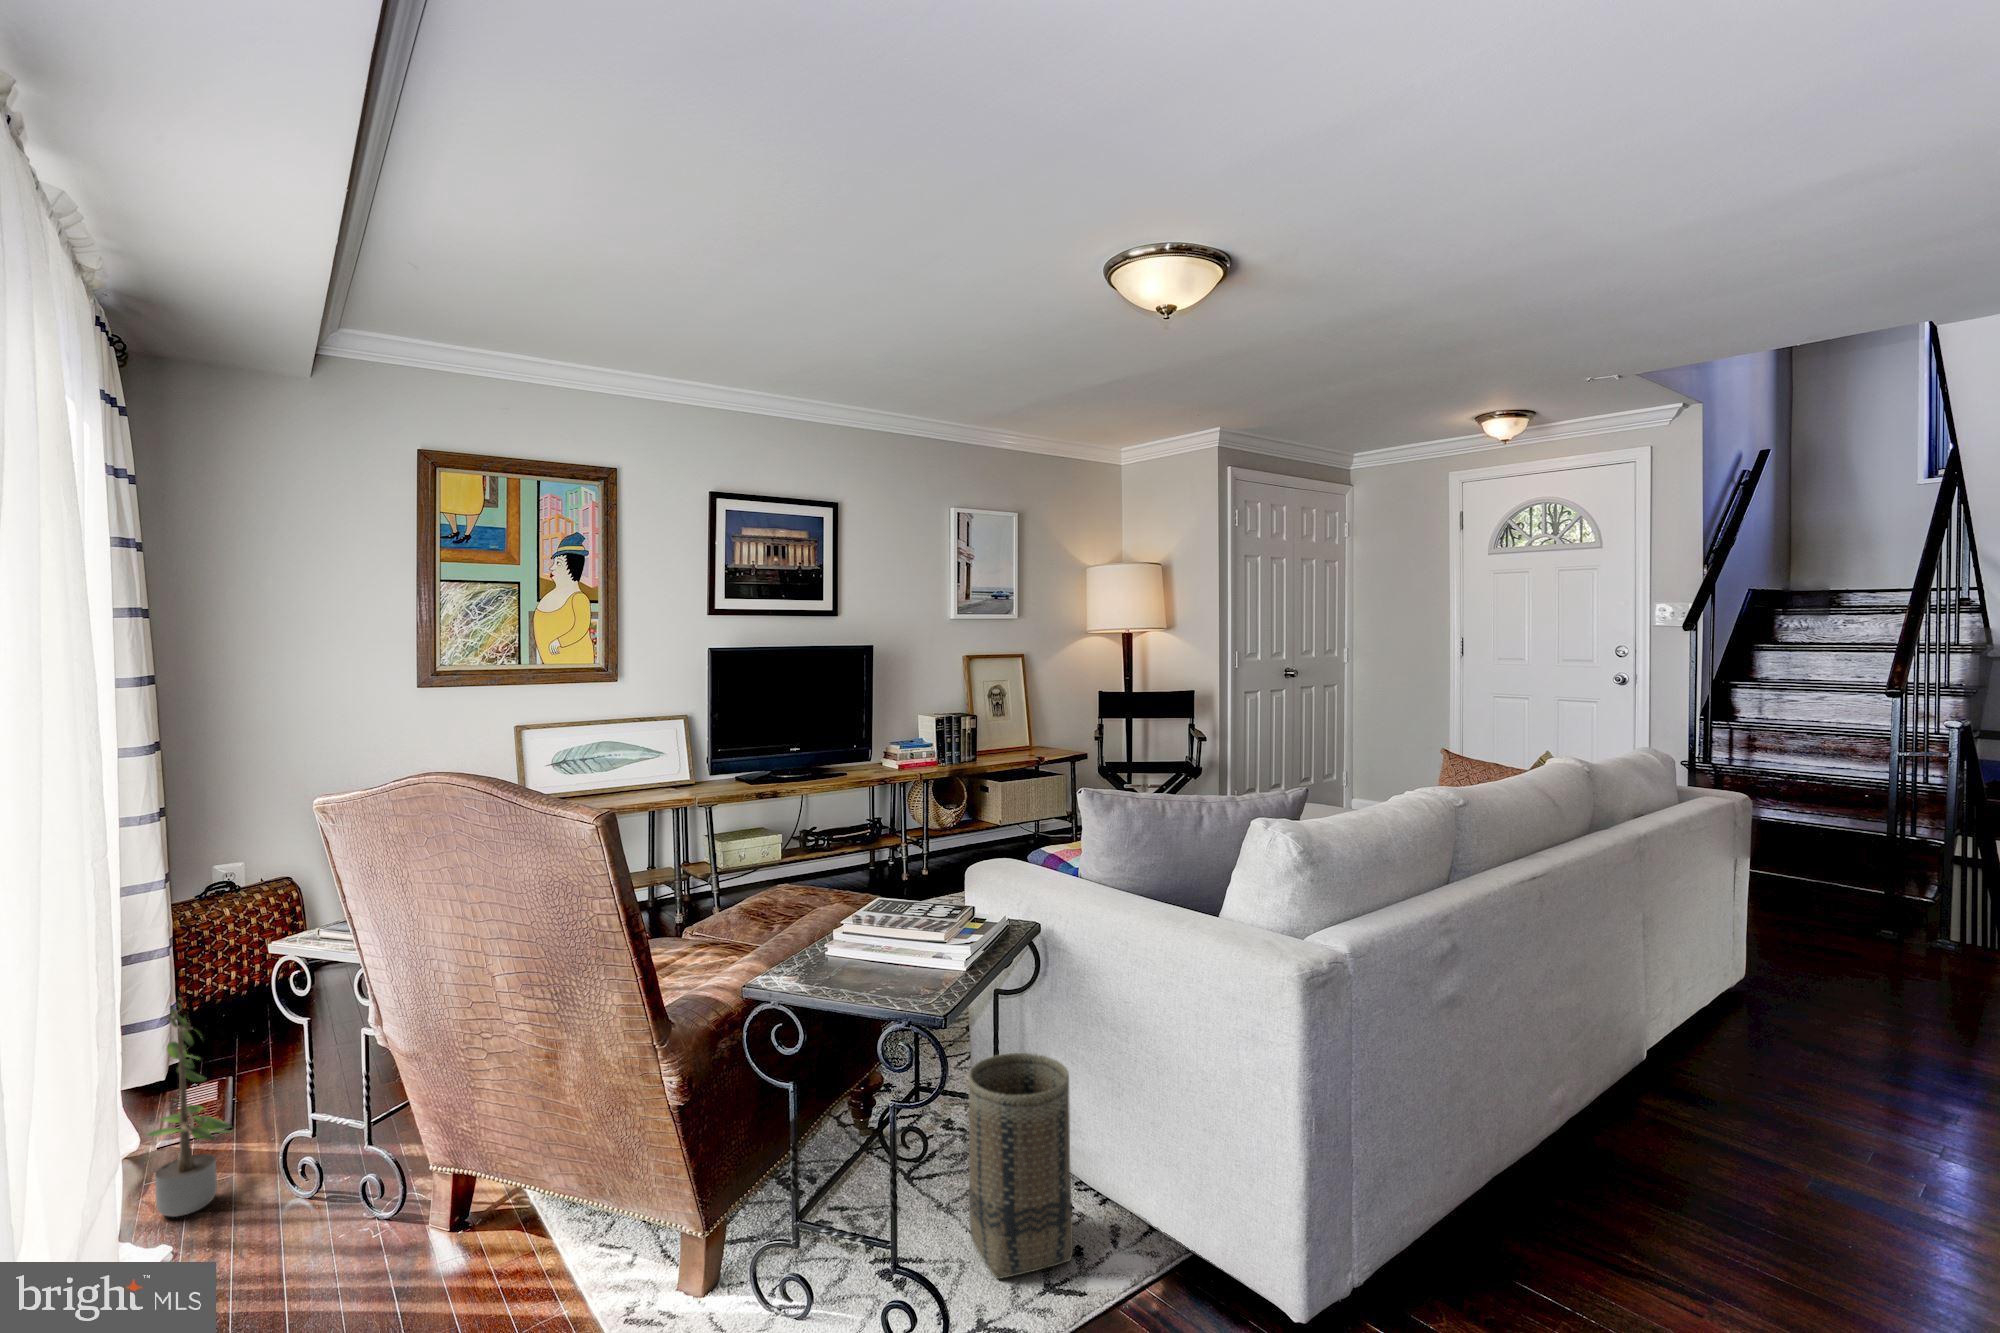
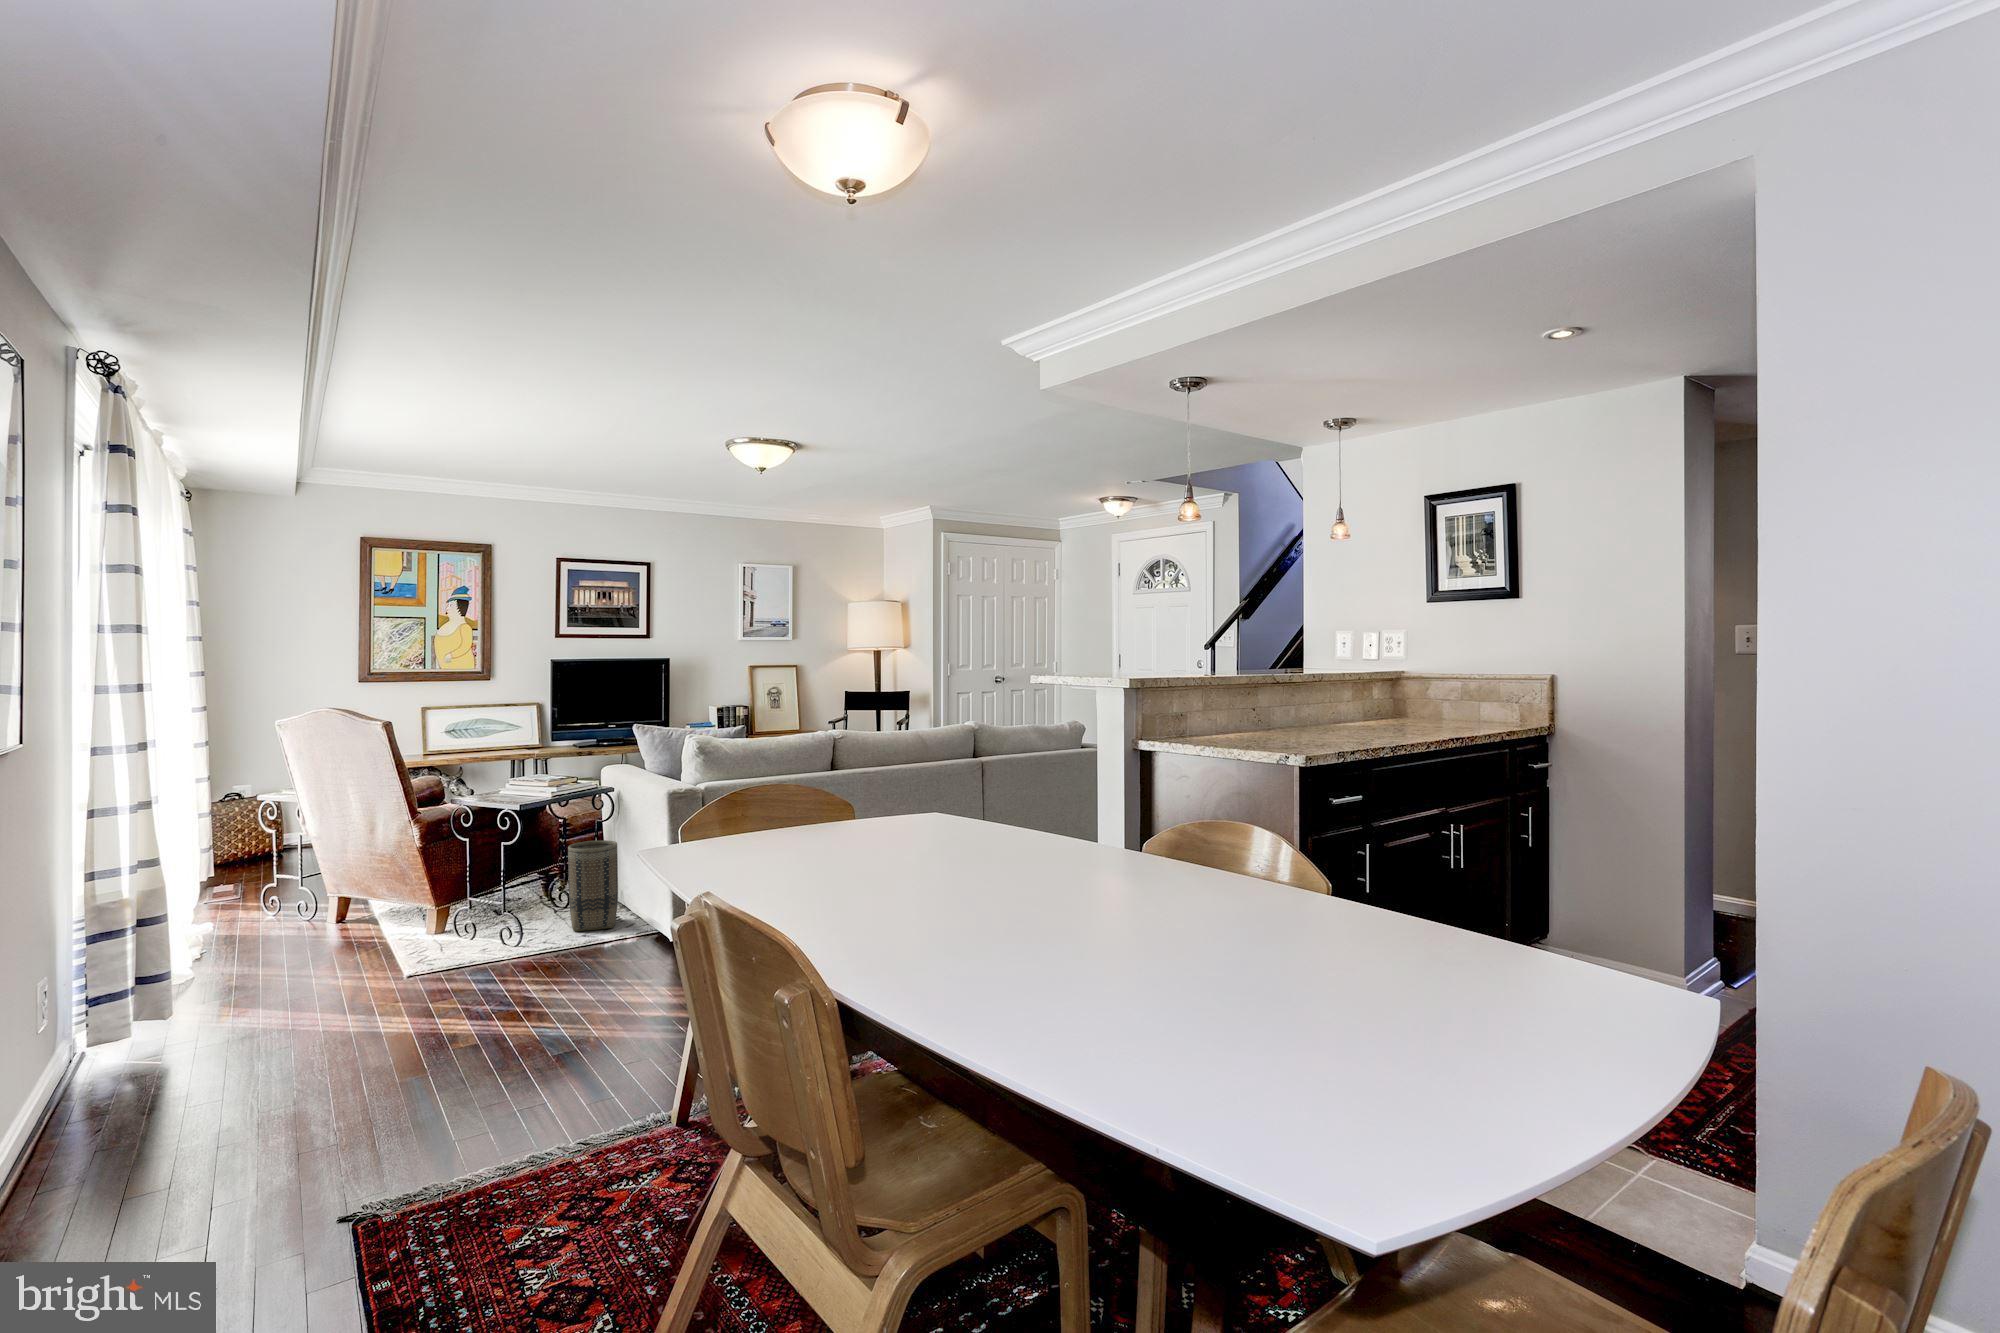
potted plant: present [147,997,235,1217] -> none [199,818,242,921]

